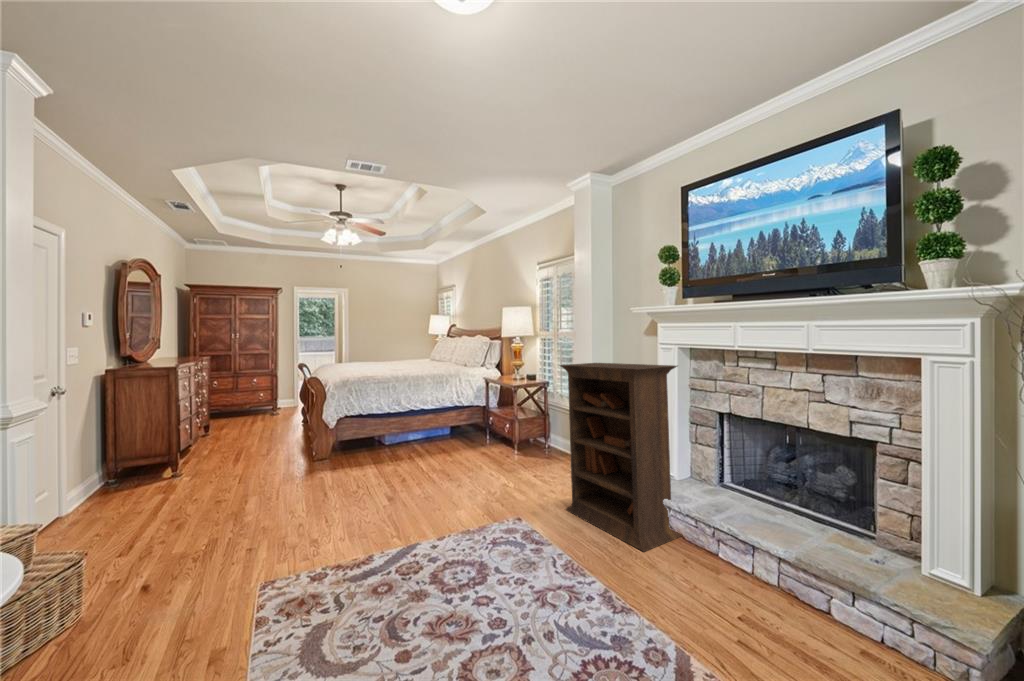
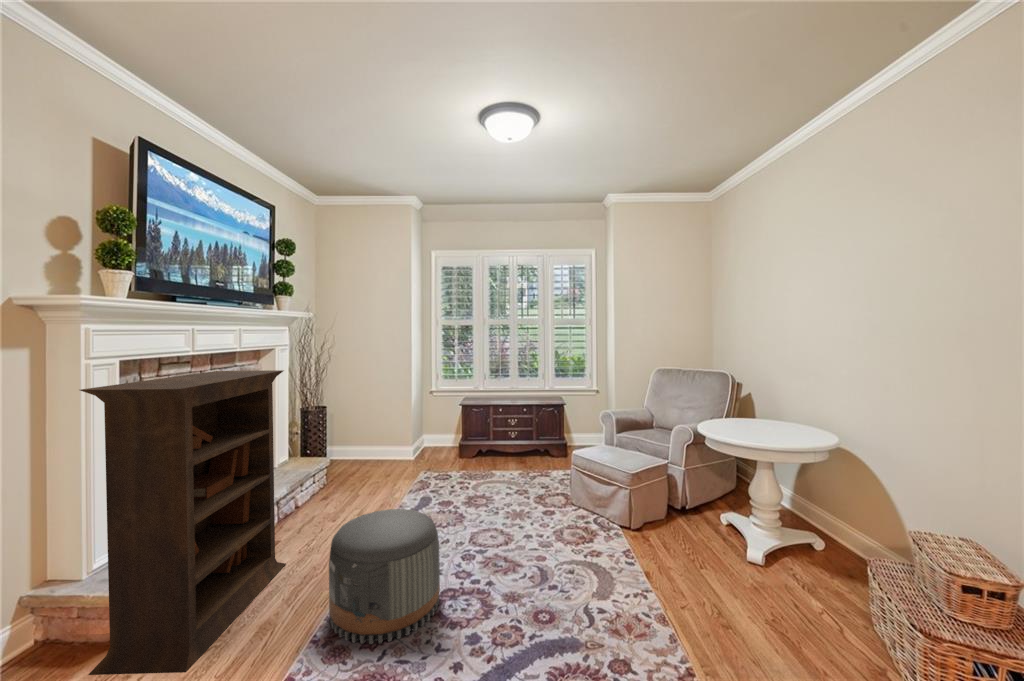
pouf: none [471,482,557,581] -> present [329,509,440,644]

